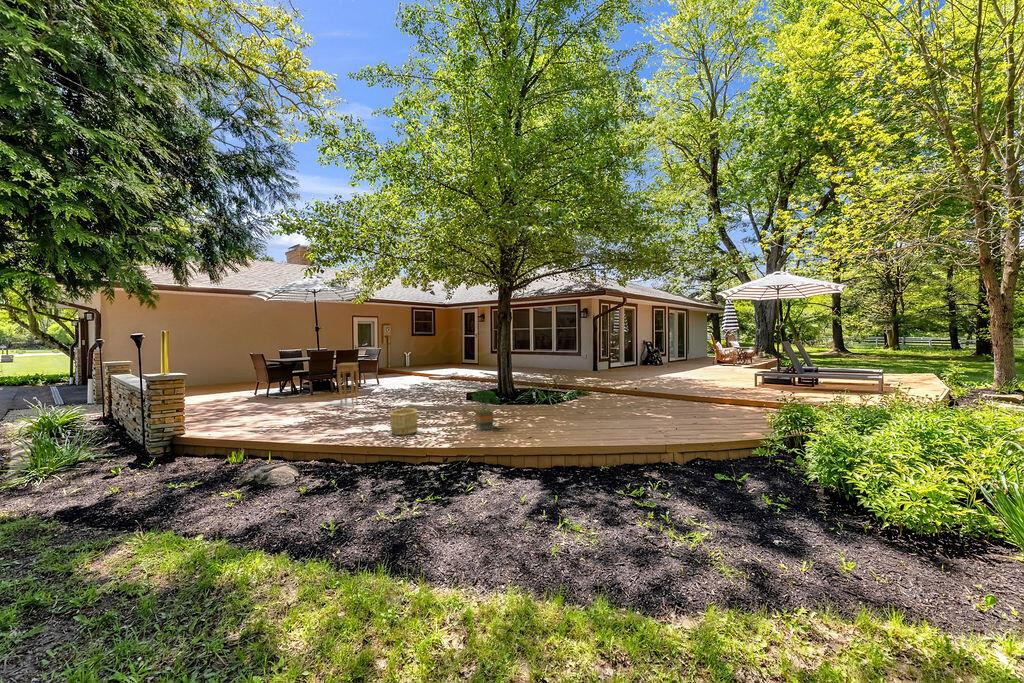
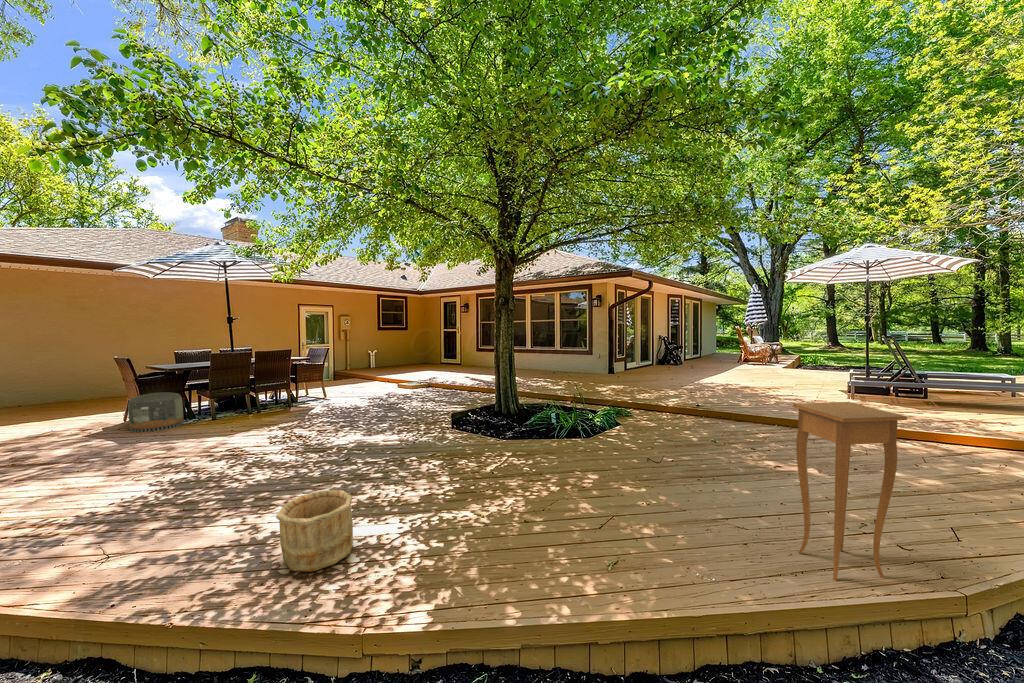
side table: present [337,363,359,407] -> present [793,402,907,581]
pouf: none [271,377,299,400] -> present [128,392,183,432]
potted tree: present [472,390,498,430] -> none [481,440,547,542]

